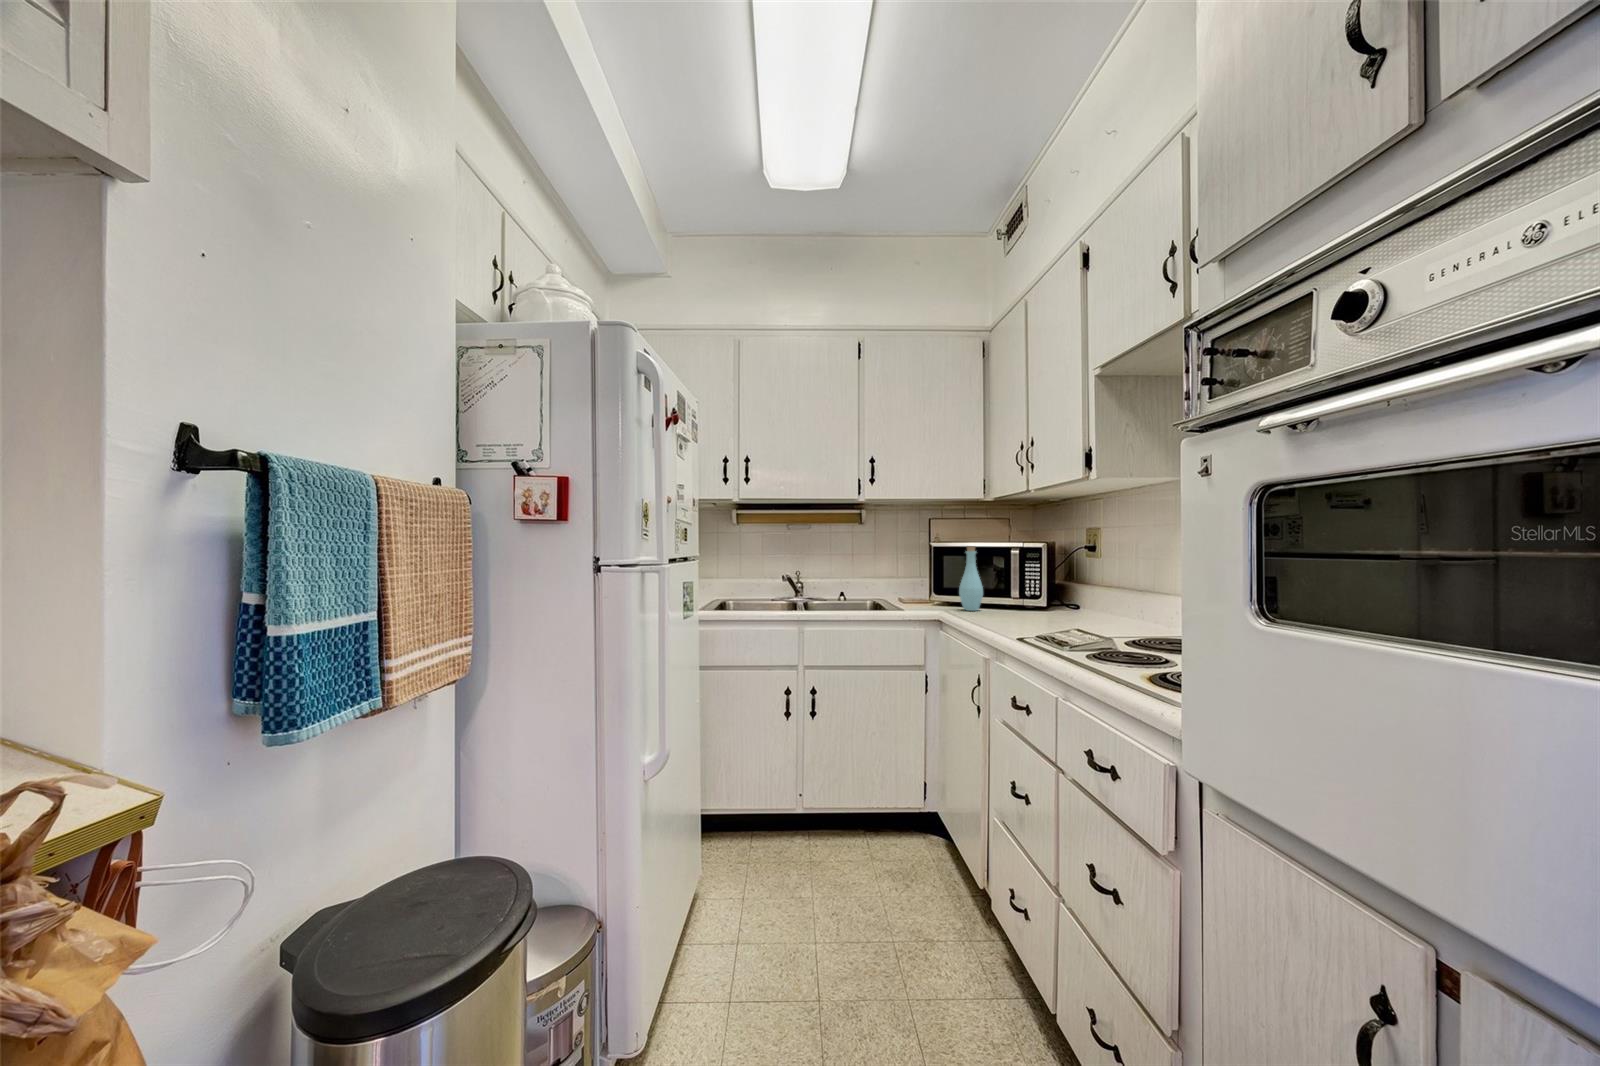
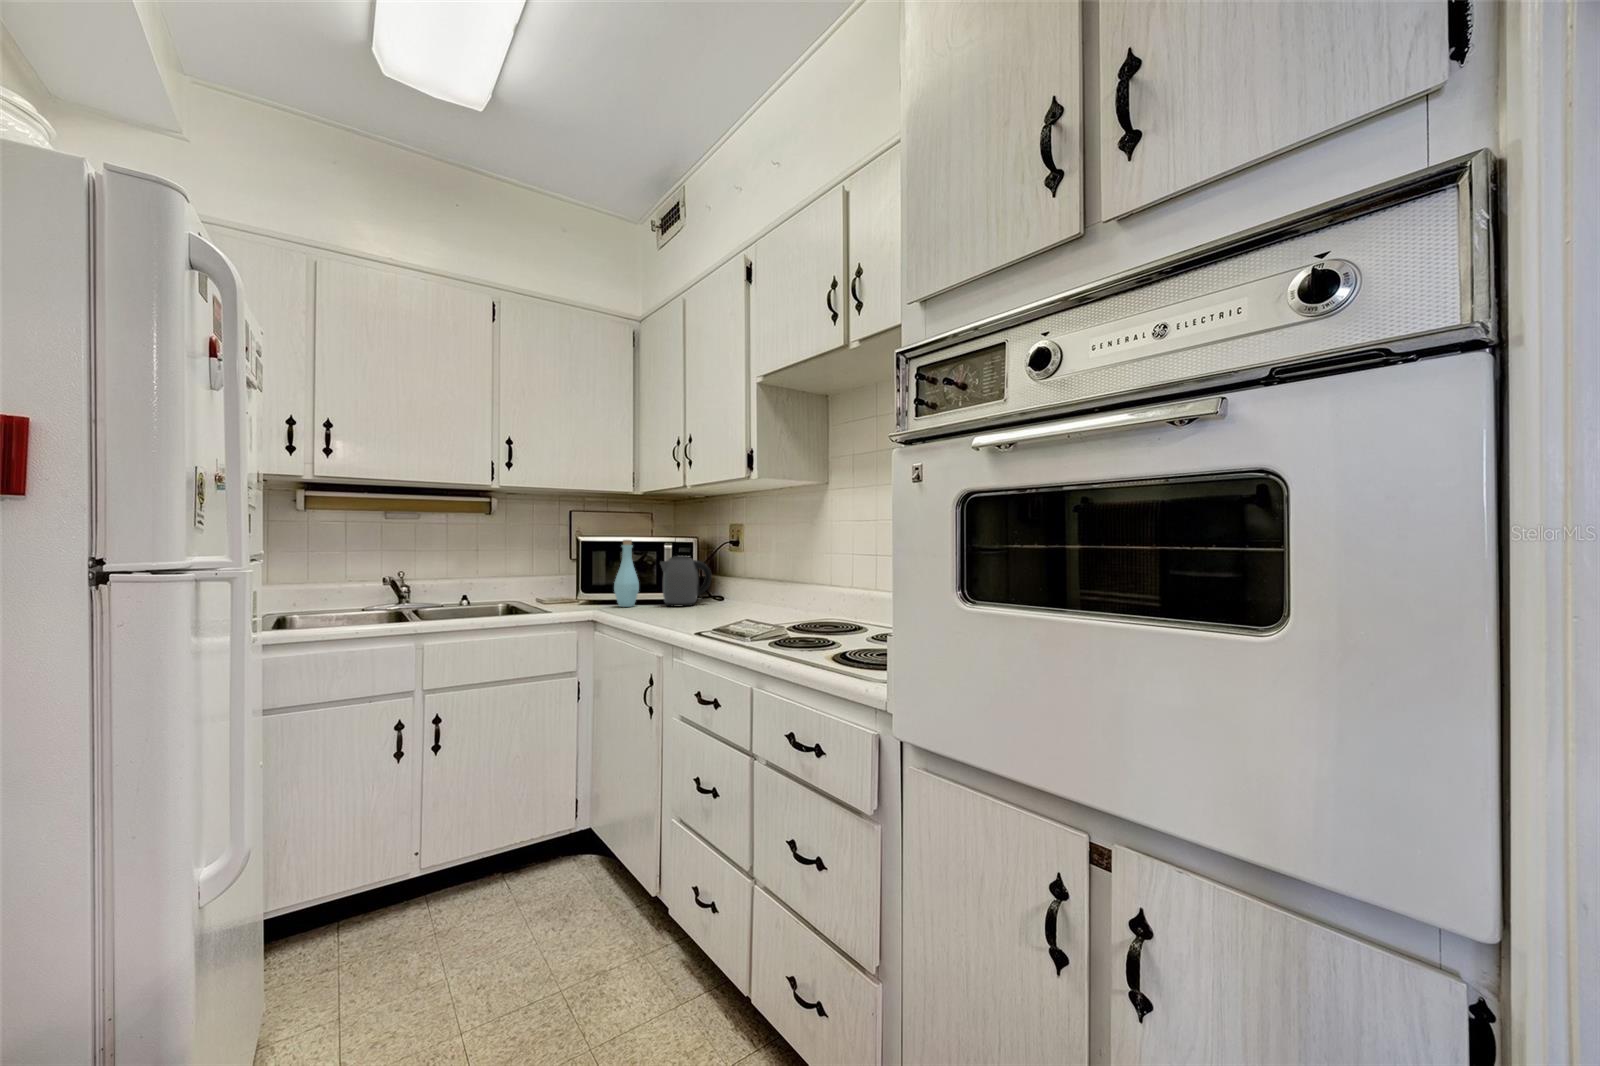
kettle: none [1002,562,1059,614] -> present [660,556,711,606]

